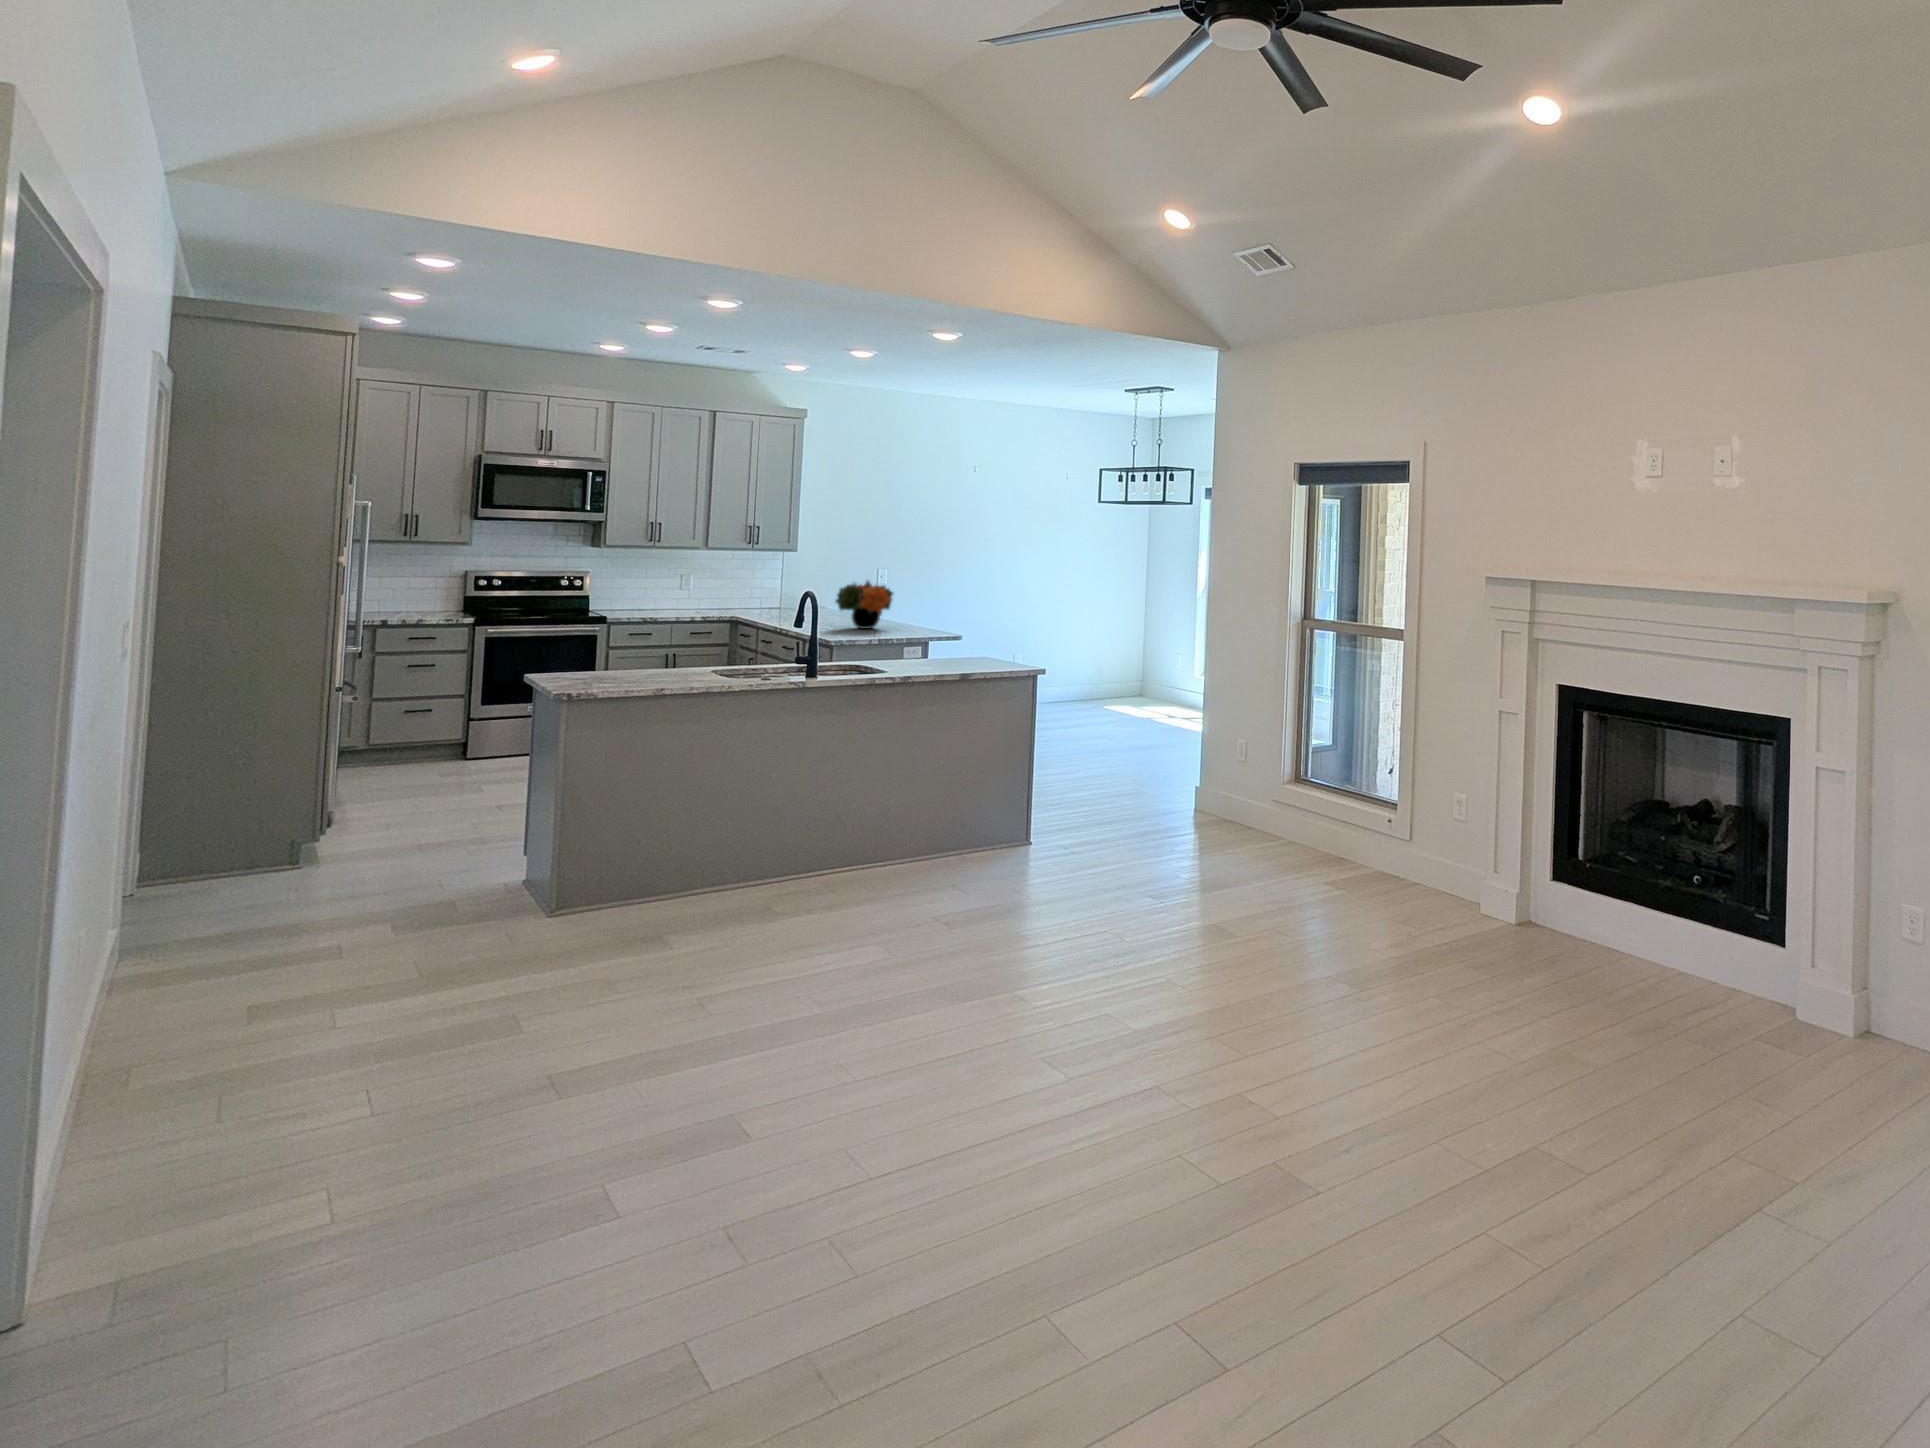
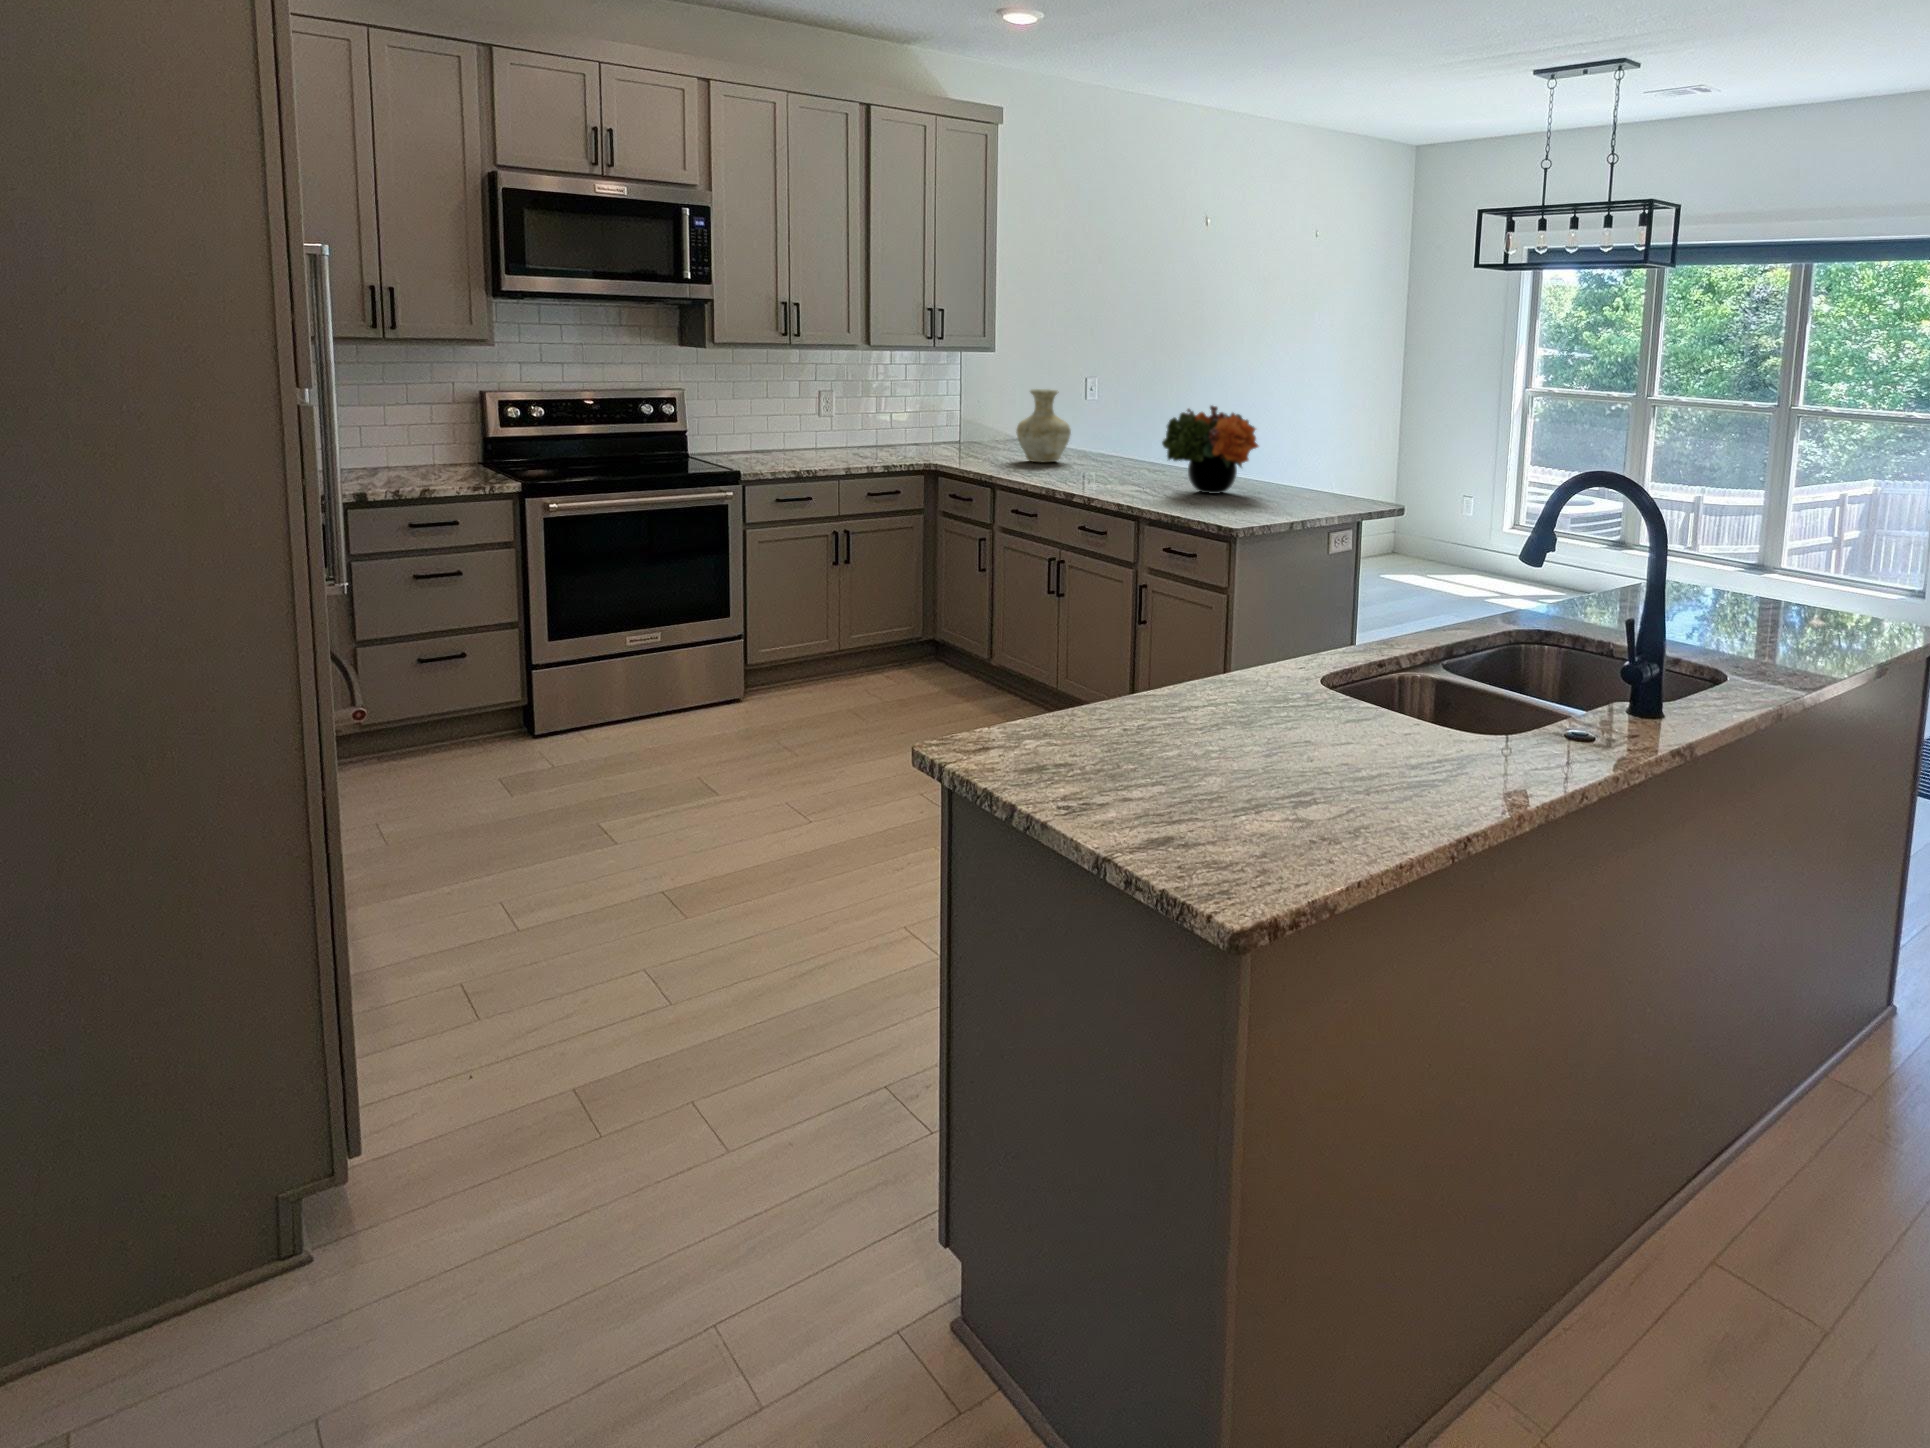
vase: none [792,571,826,613] -> present [1016,389,1071,462]

